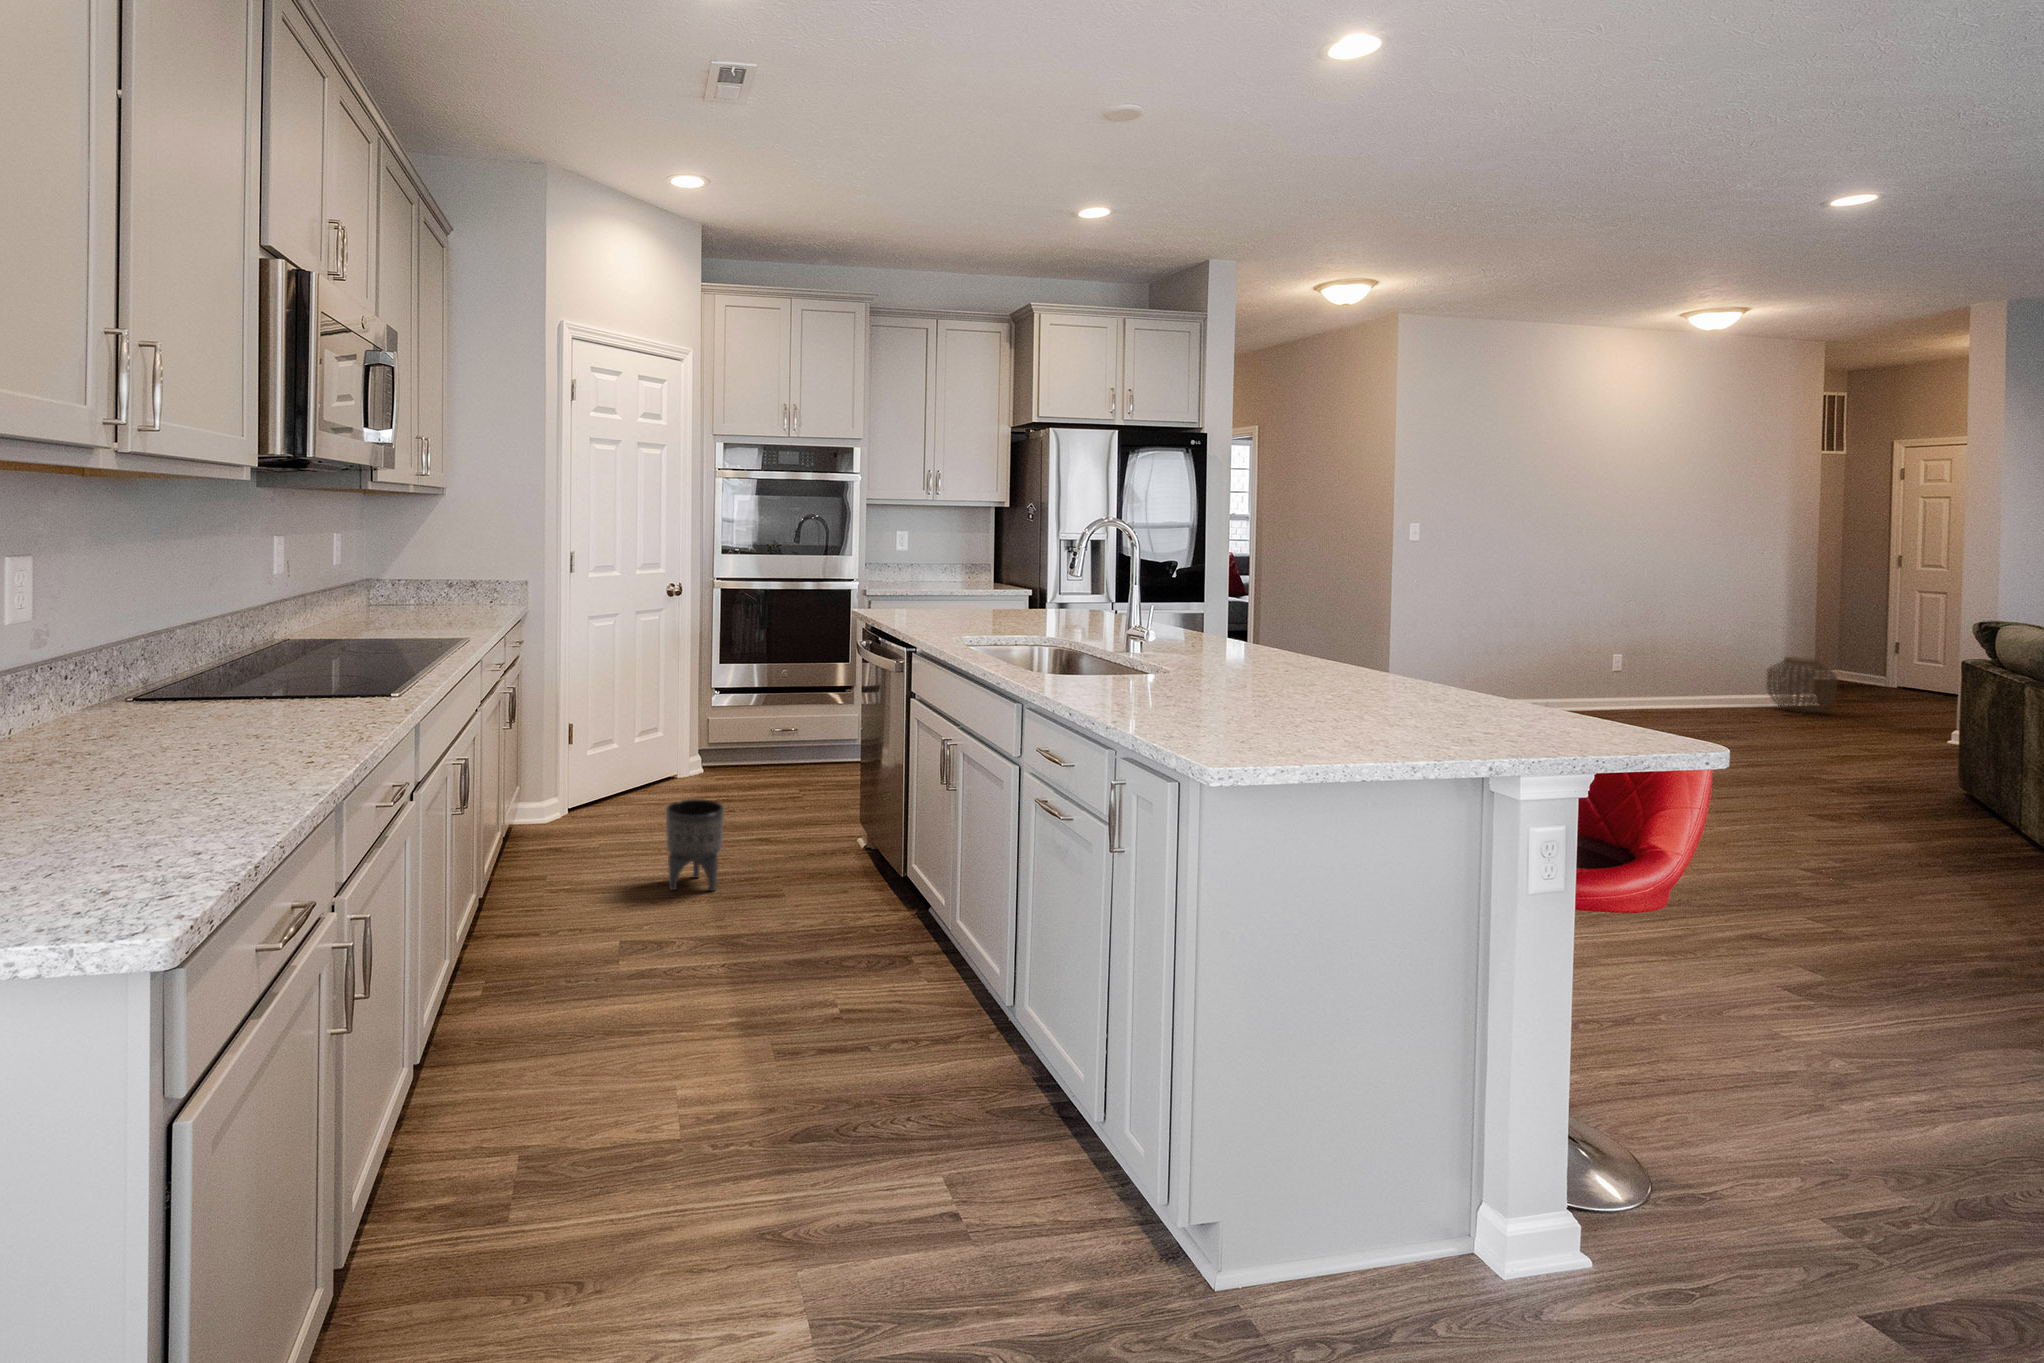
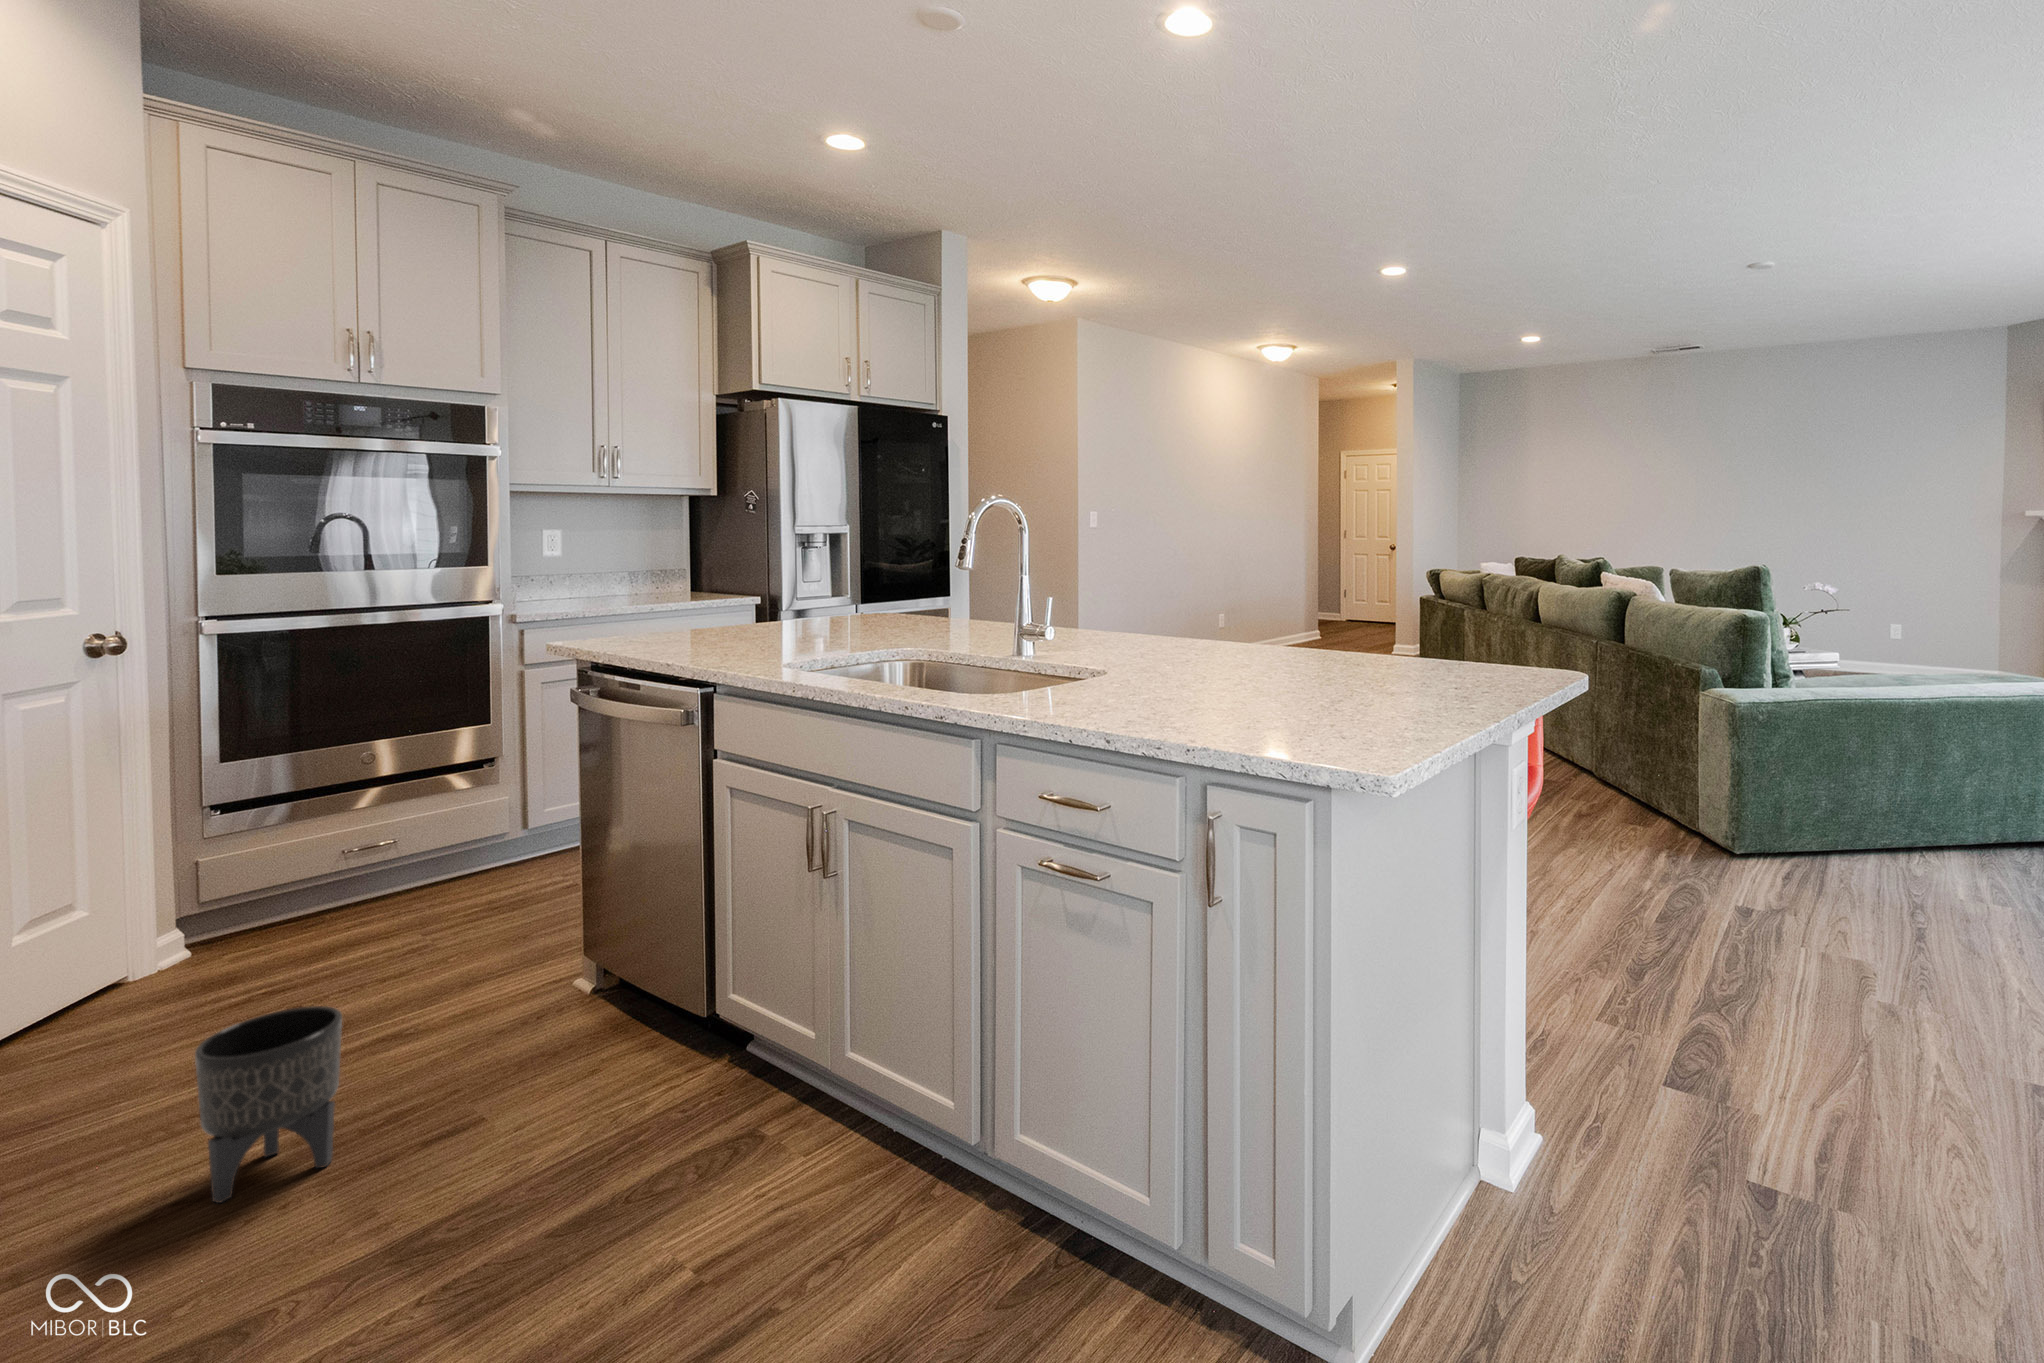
woven basket: present [1767,657,1837,713] -> none [1303,605,1340,645]

